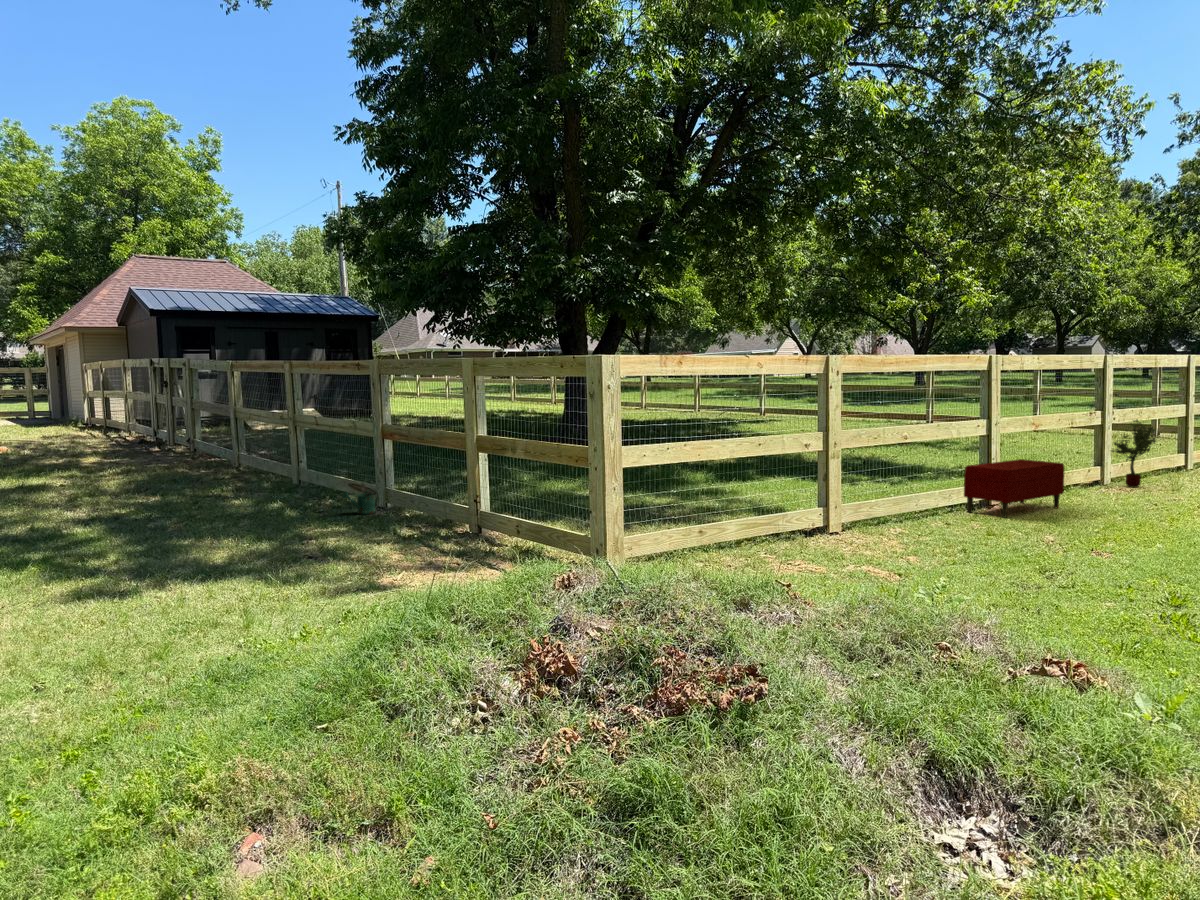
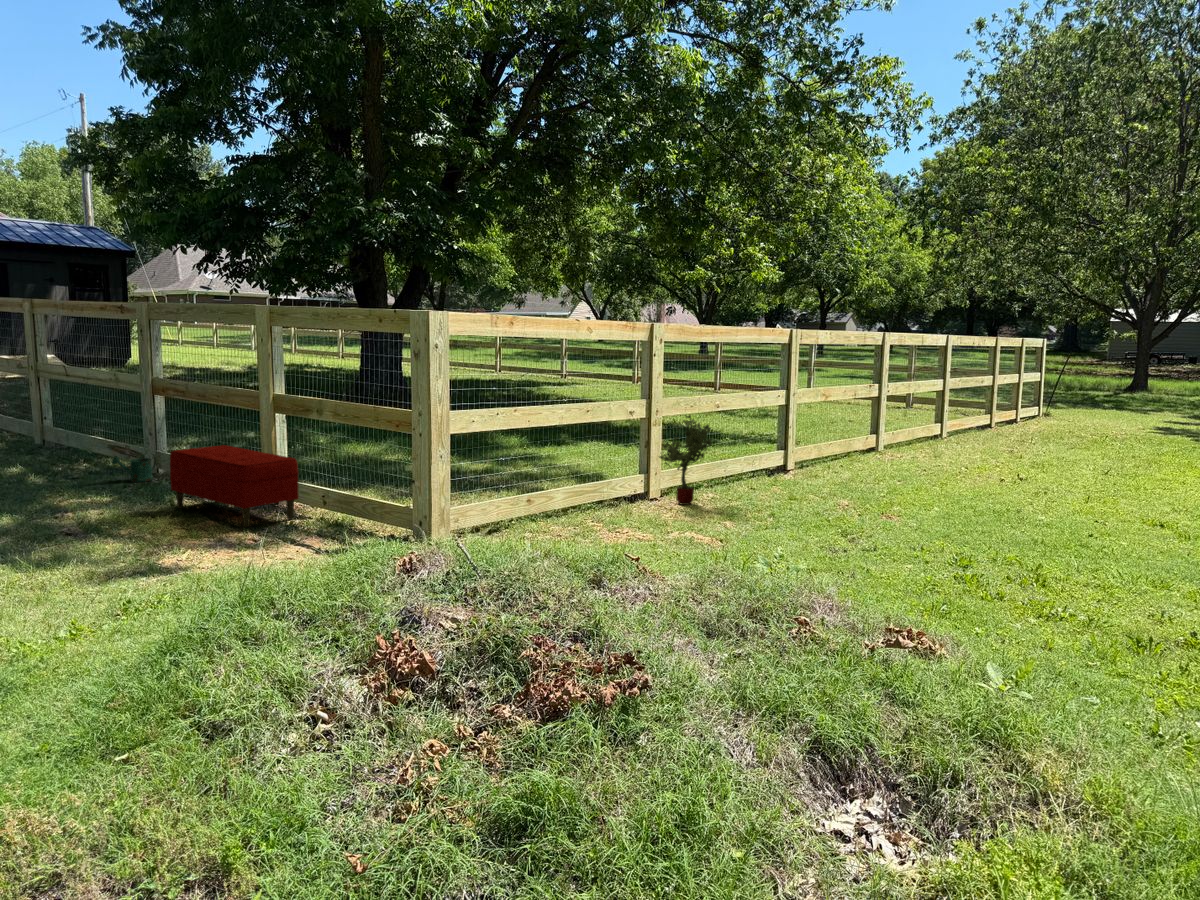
potted tree: present [1111,419,1156,487] -> present [659,415,712,505]
bench: present [964,459,1065,518] -> present [170,445,299,527]

